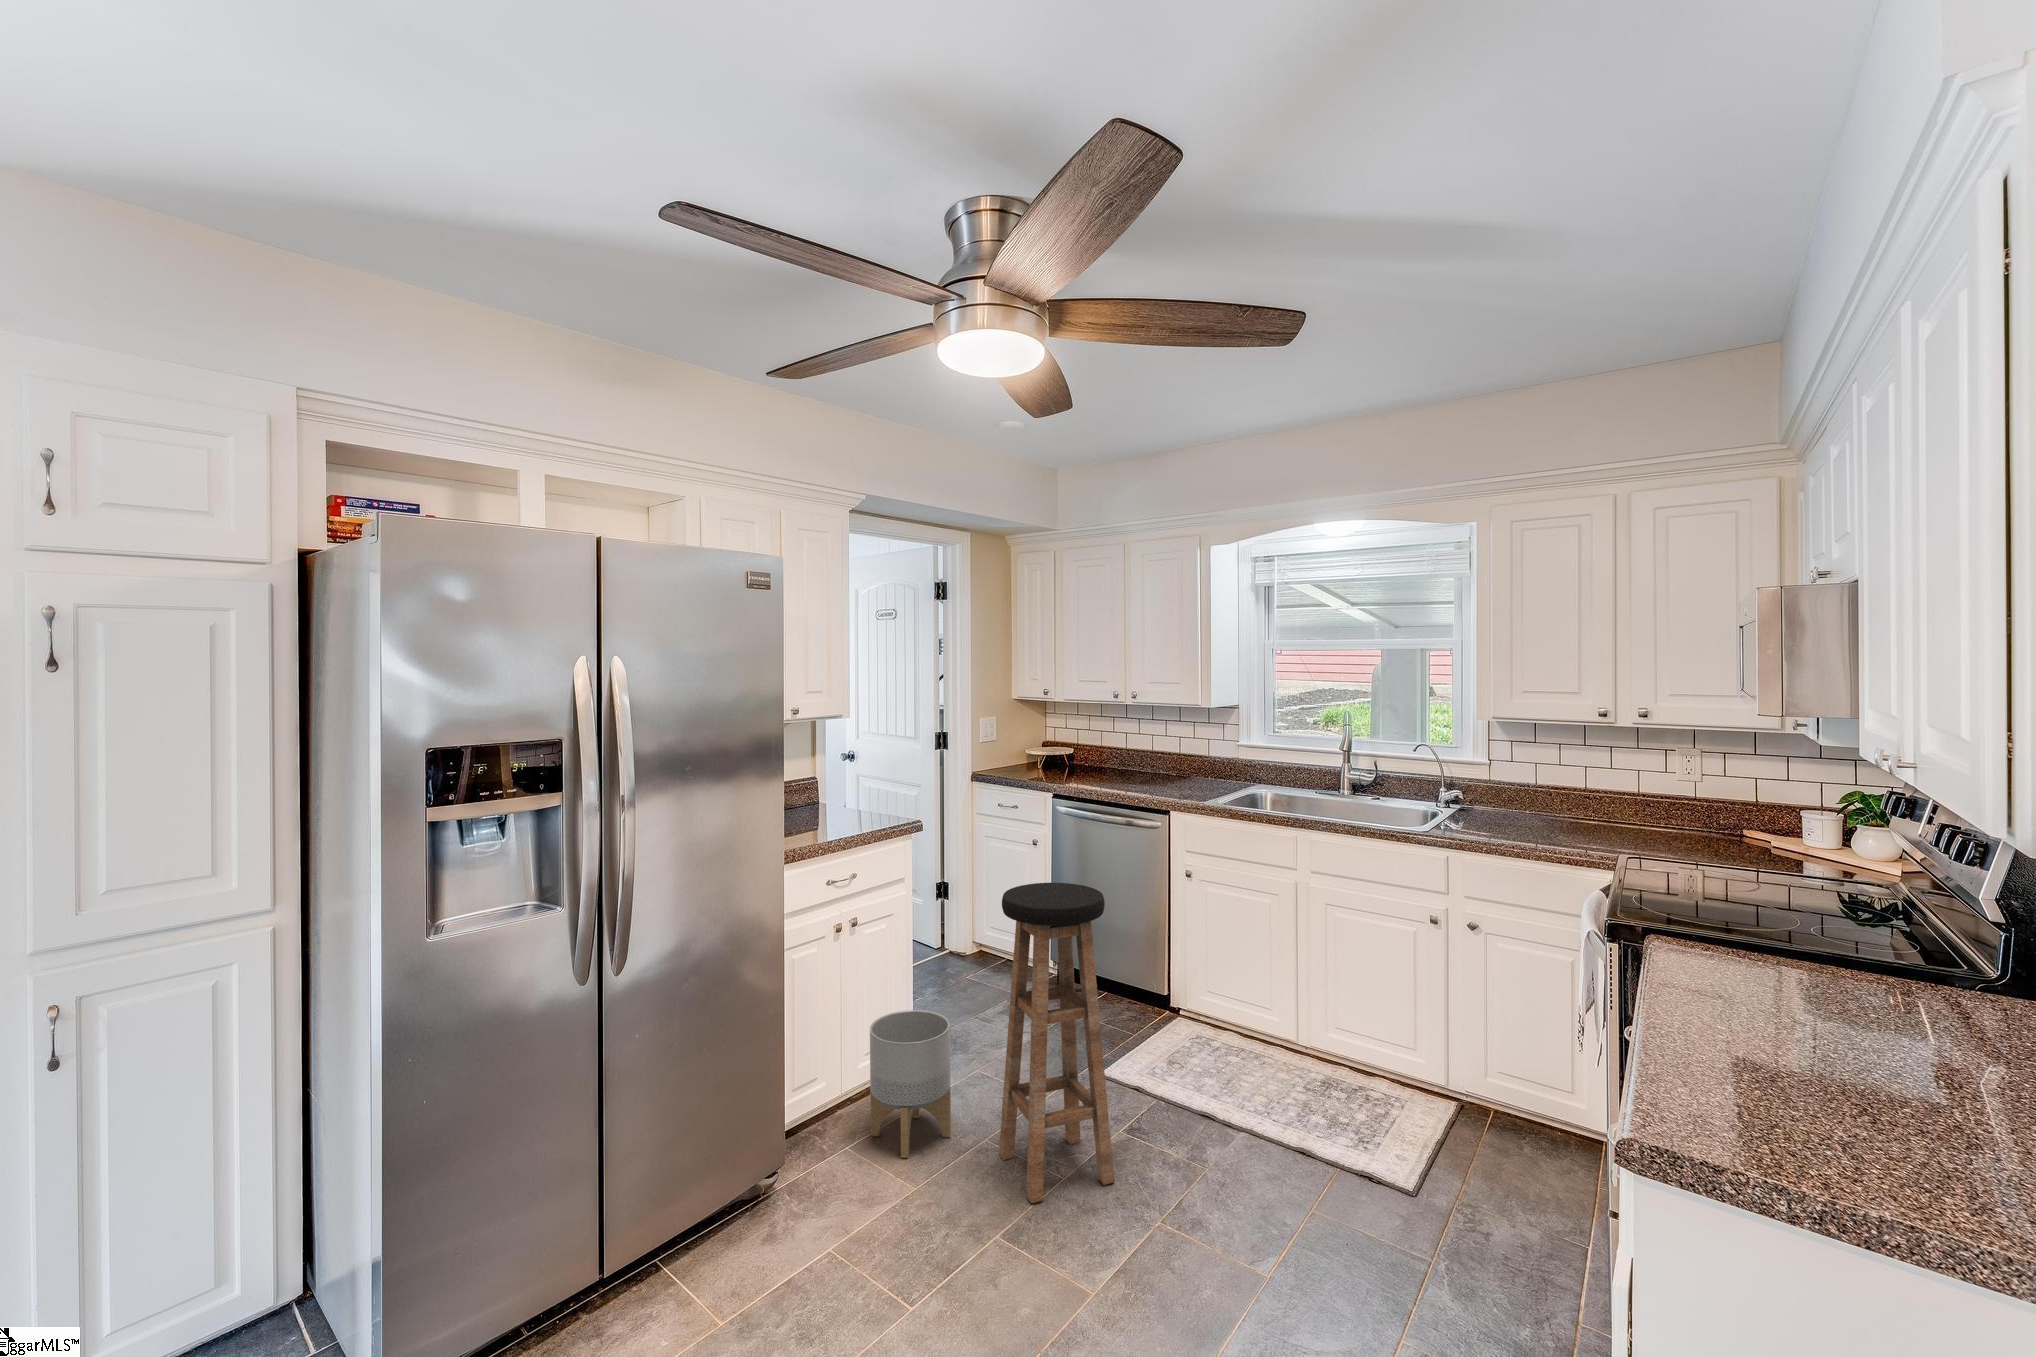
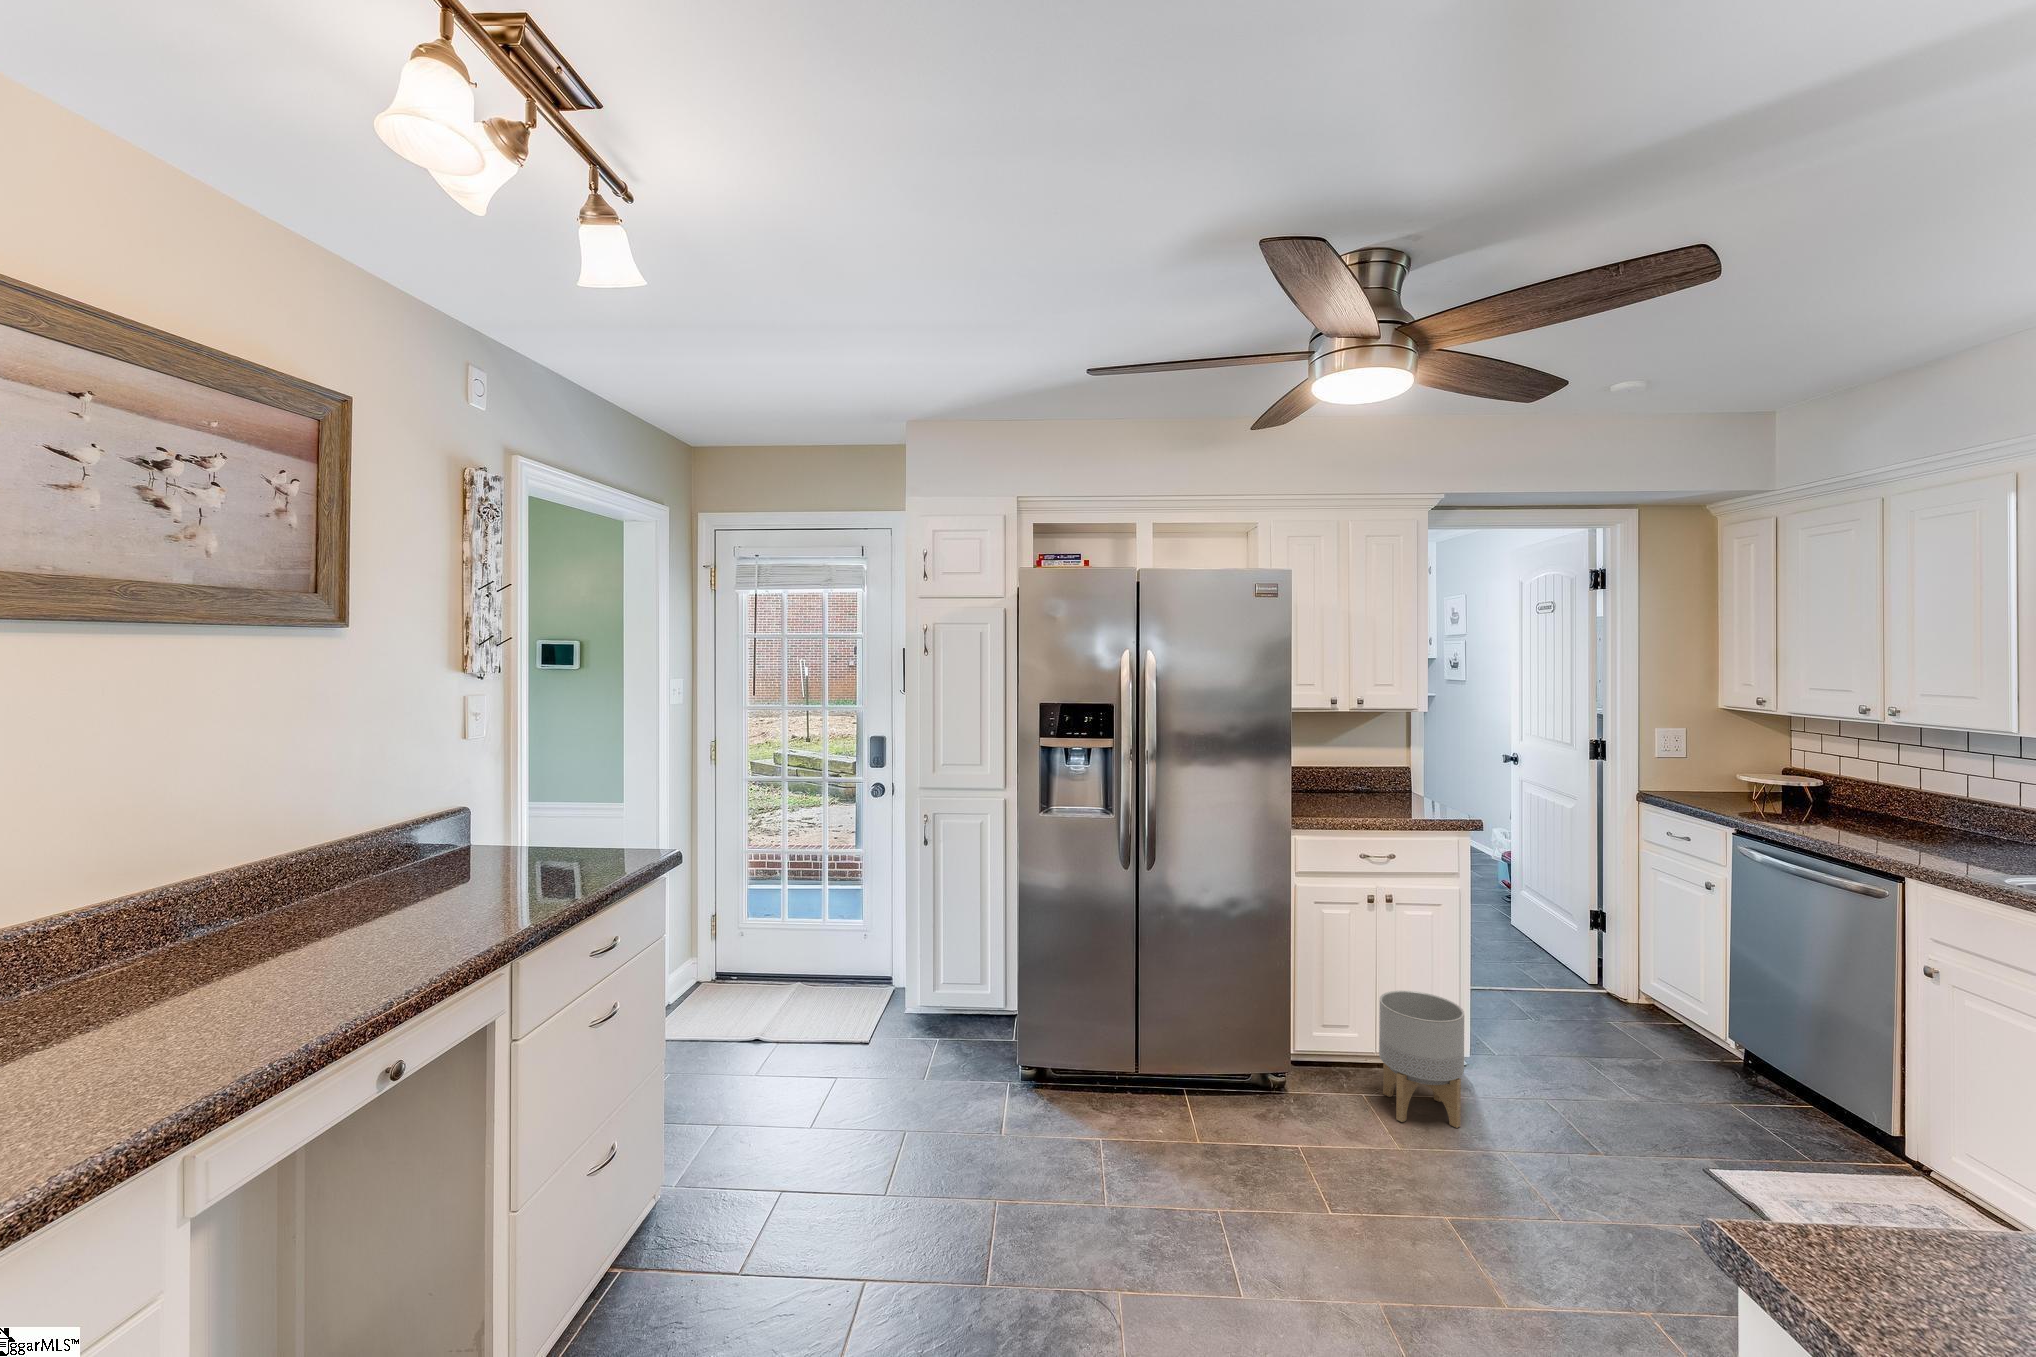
bar stool: present [999,883,1114,1203] -> none [1489,894,1621,1248]

